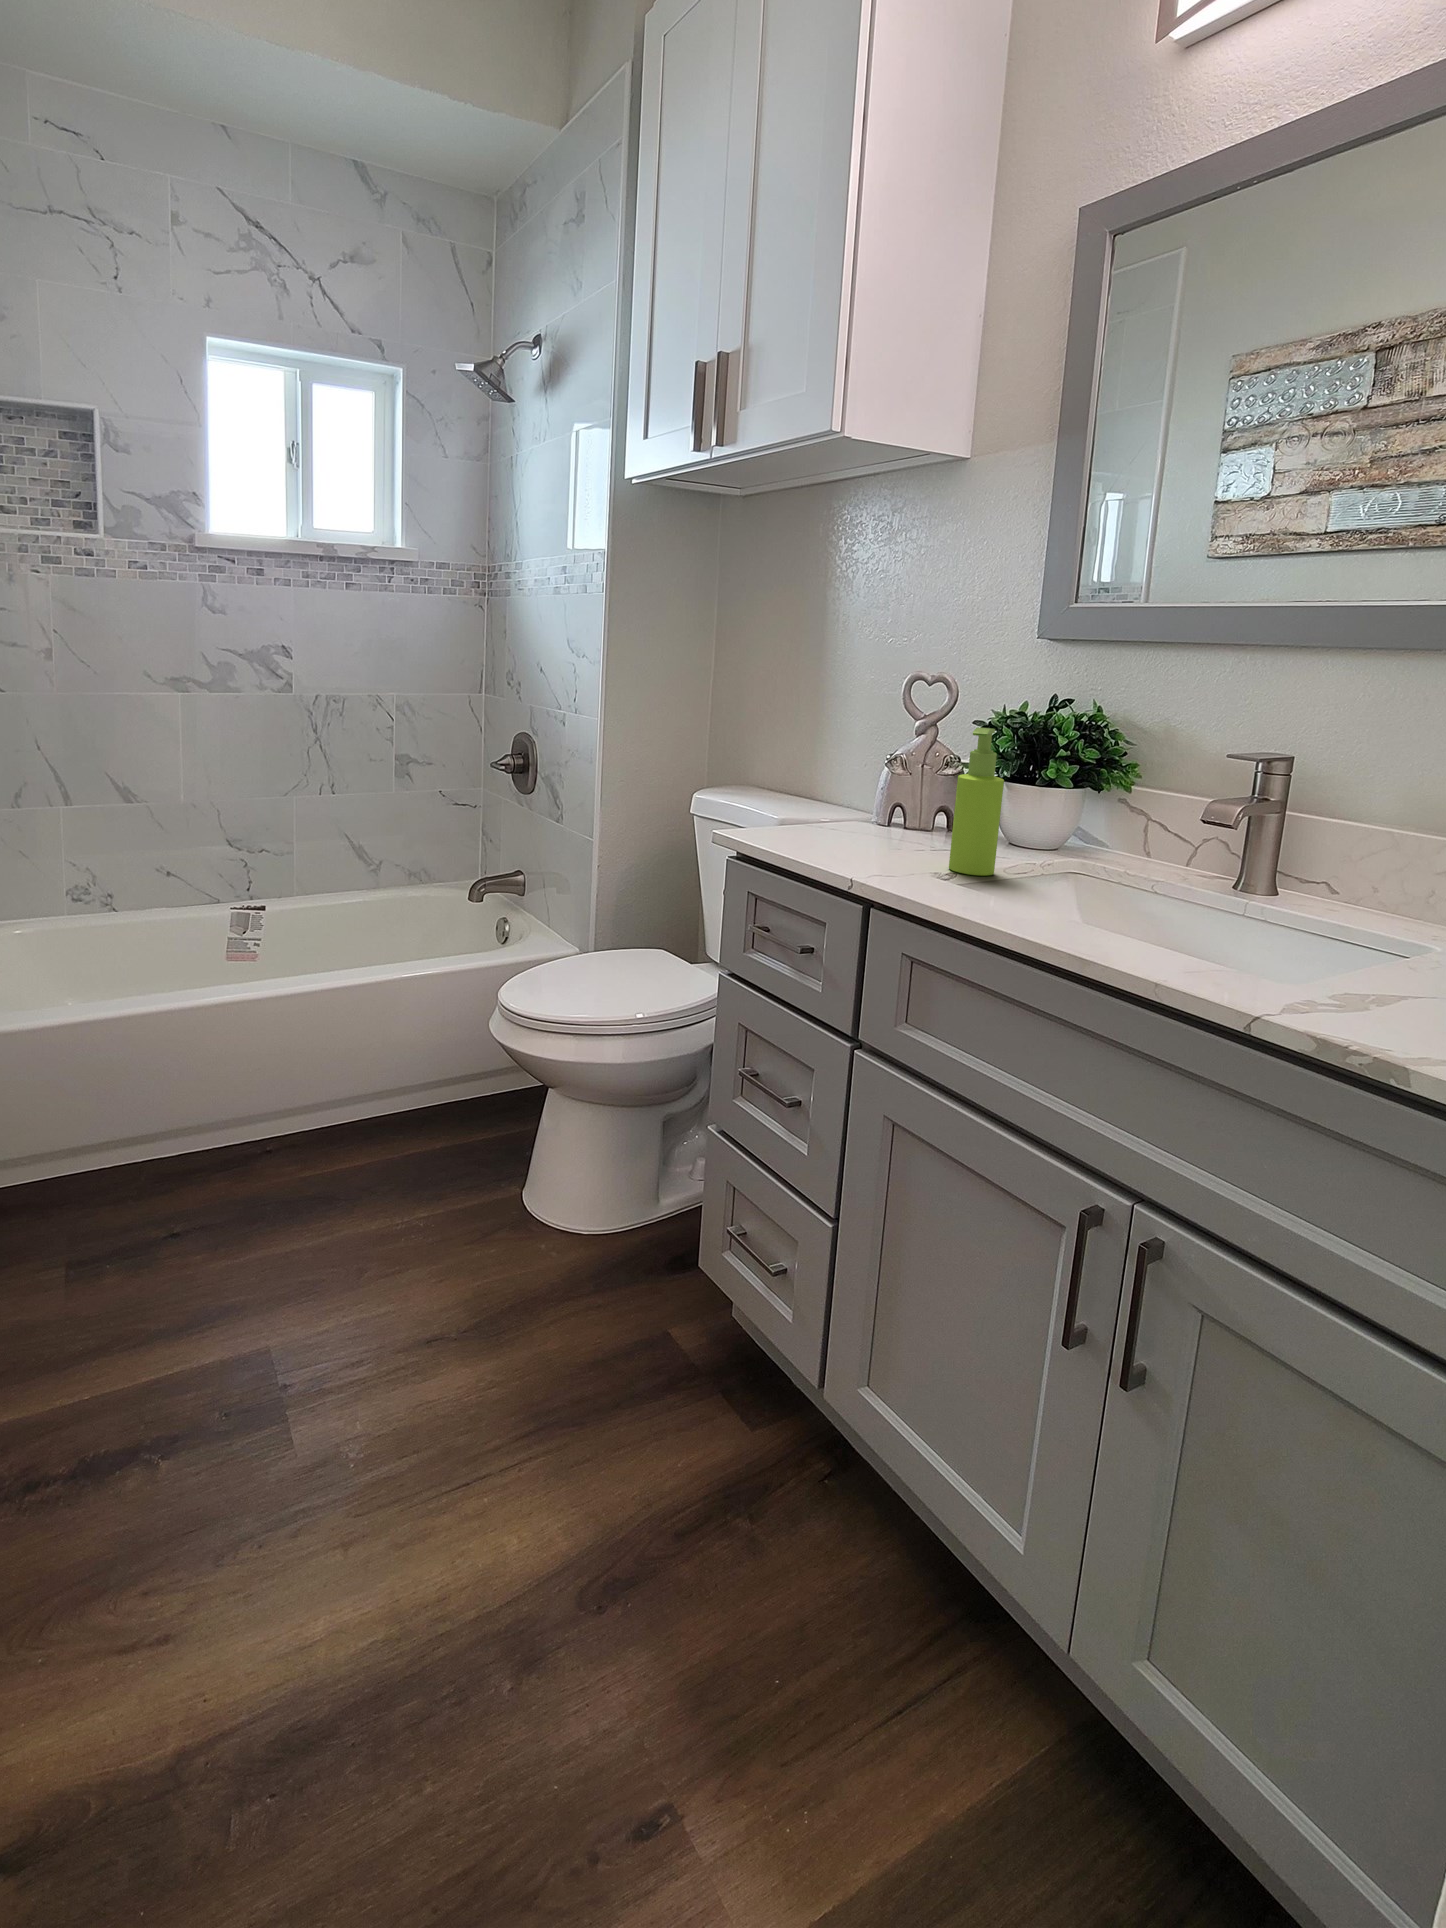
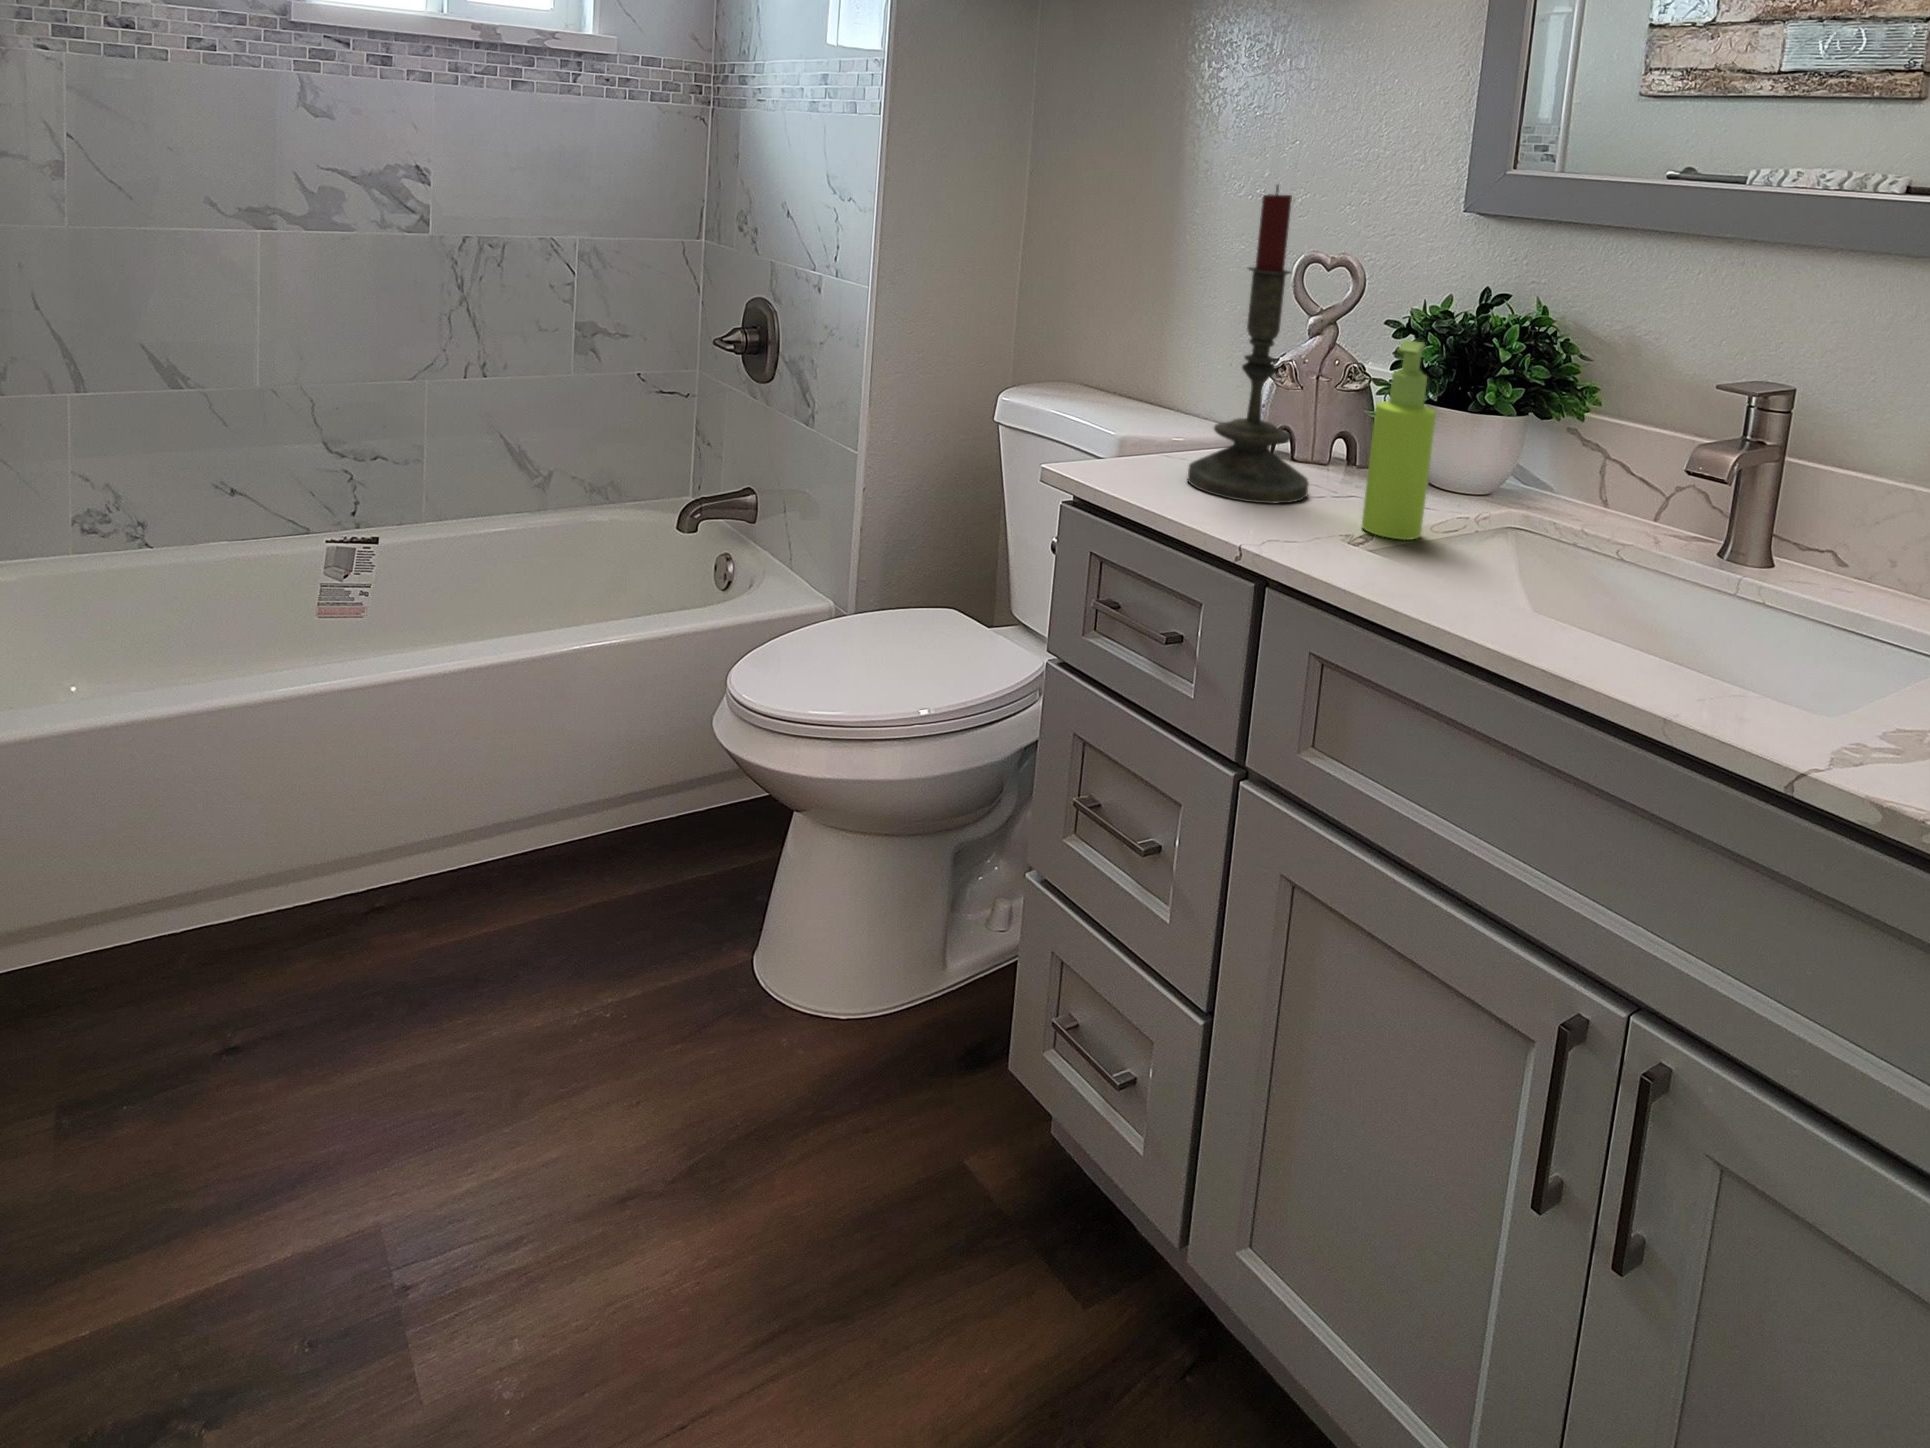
candle: none [821,618,913,854] -> present [1188,185,1309,504]

